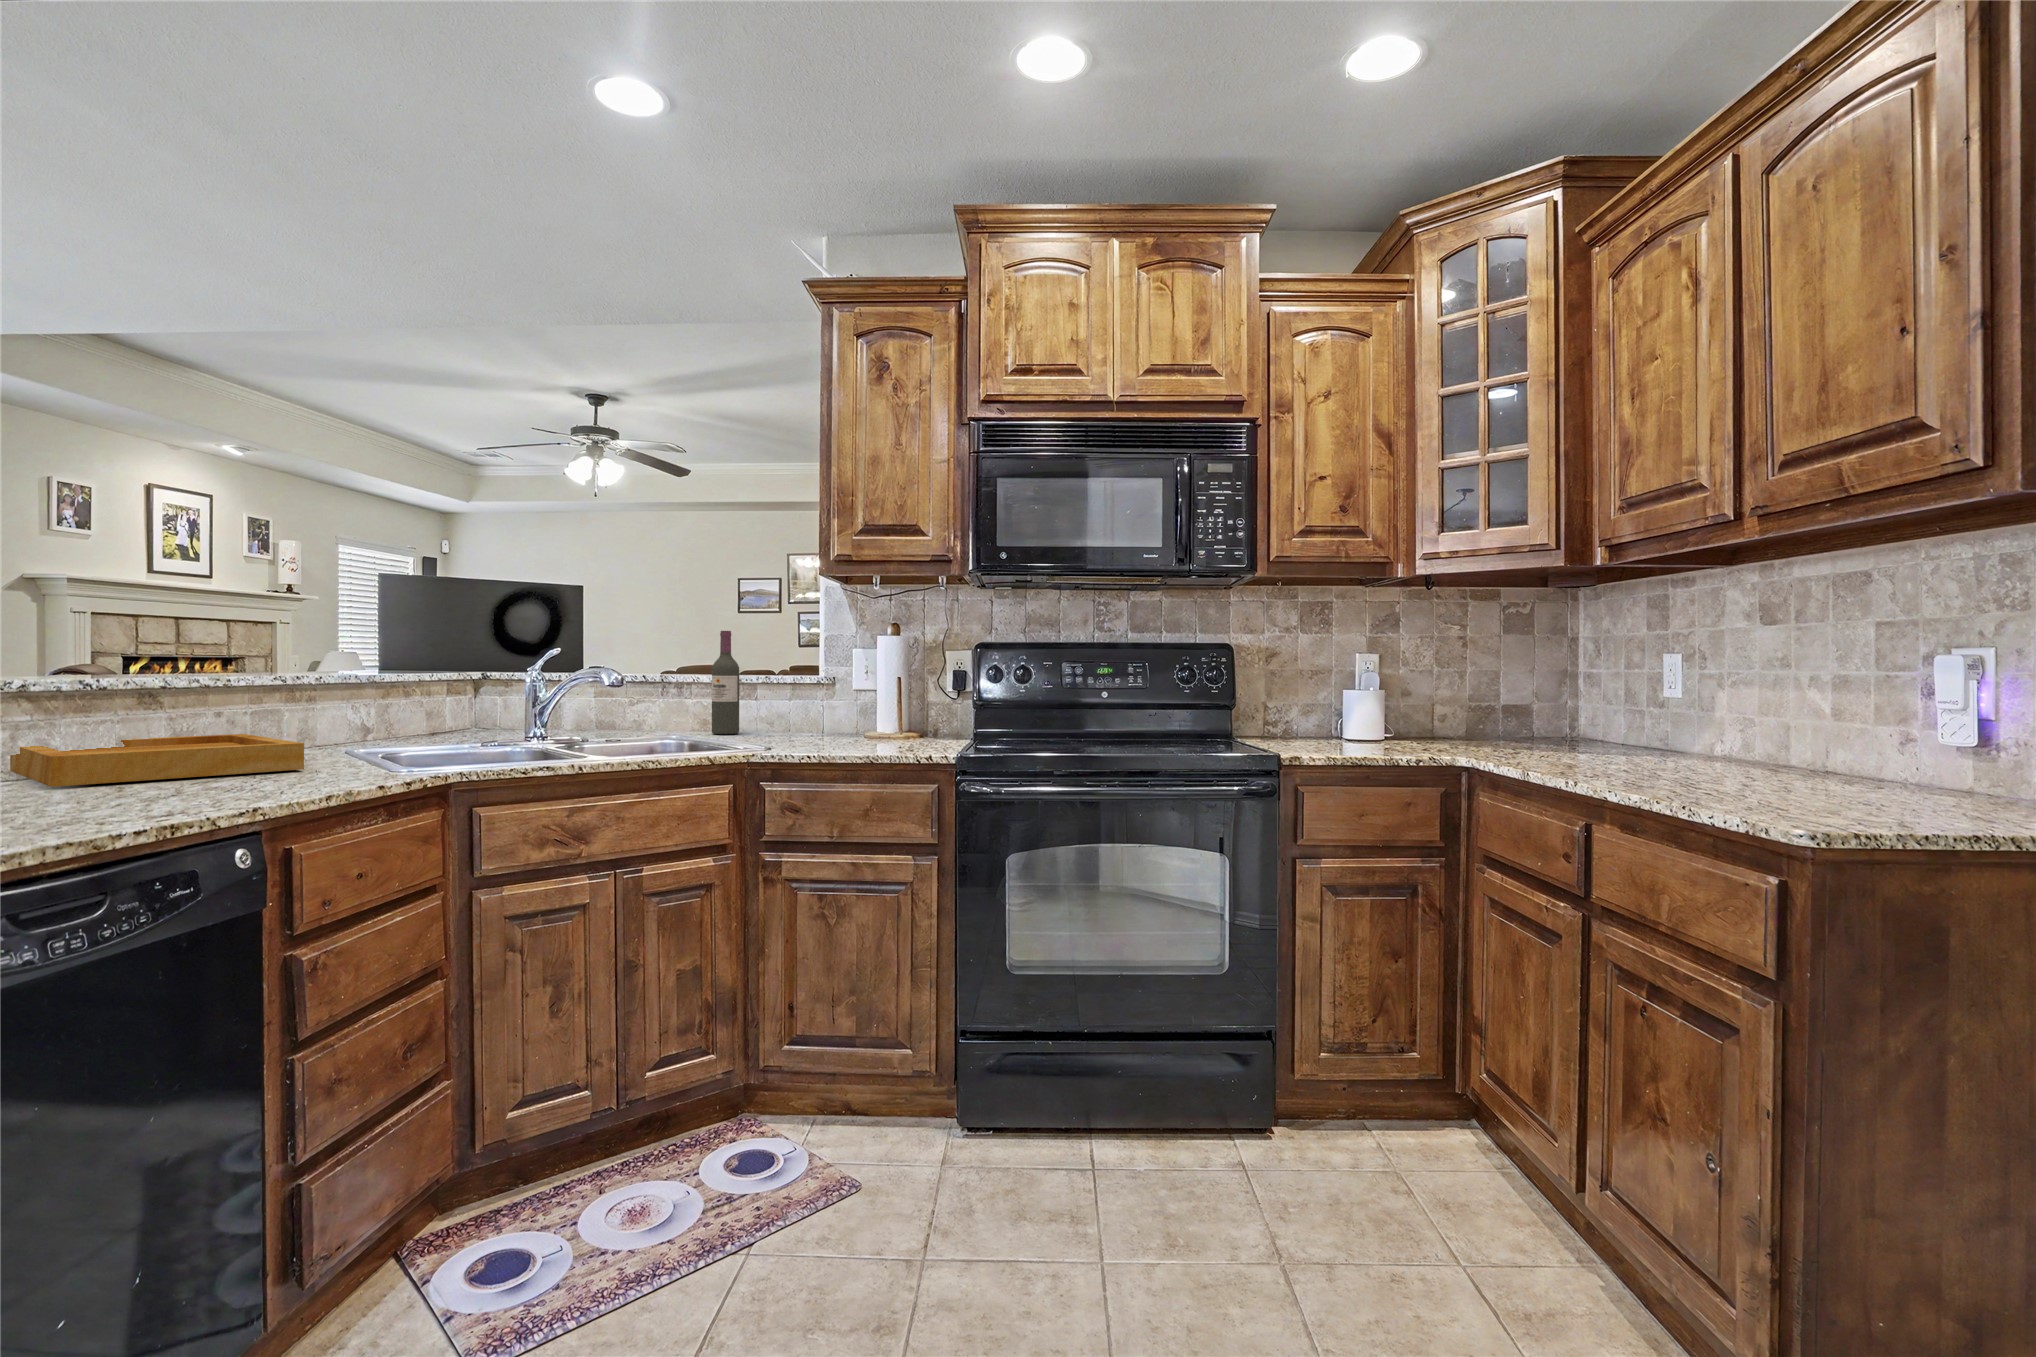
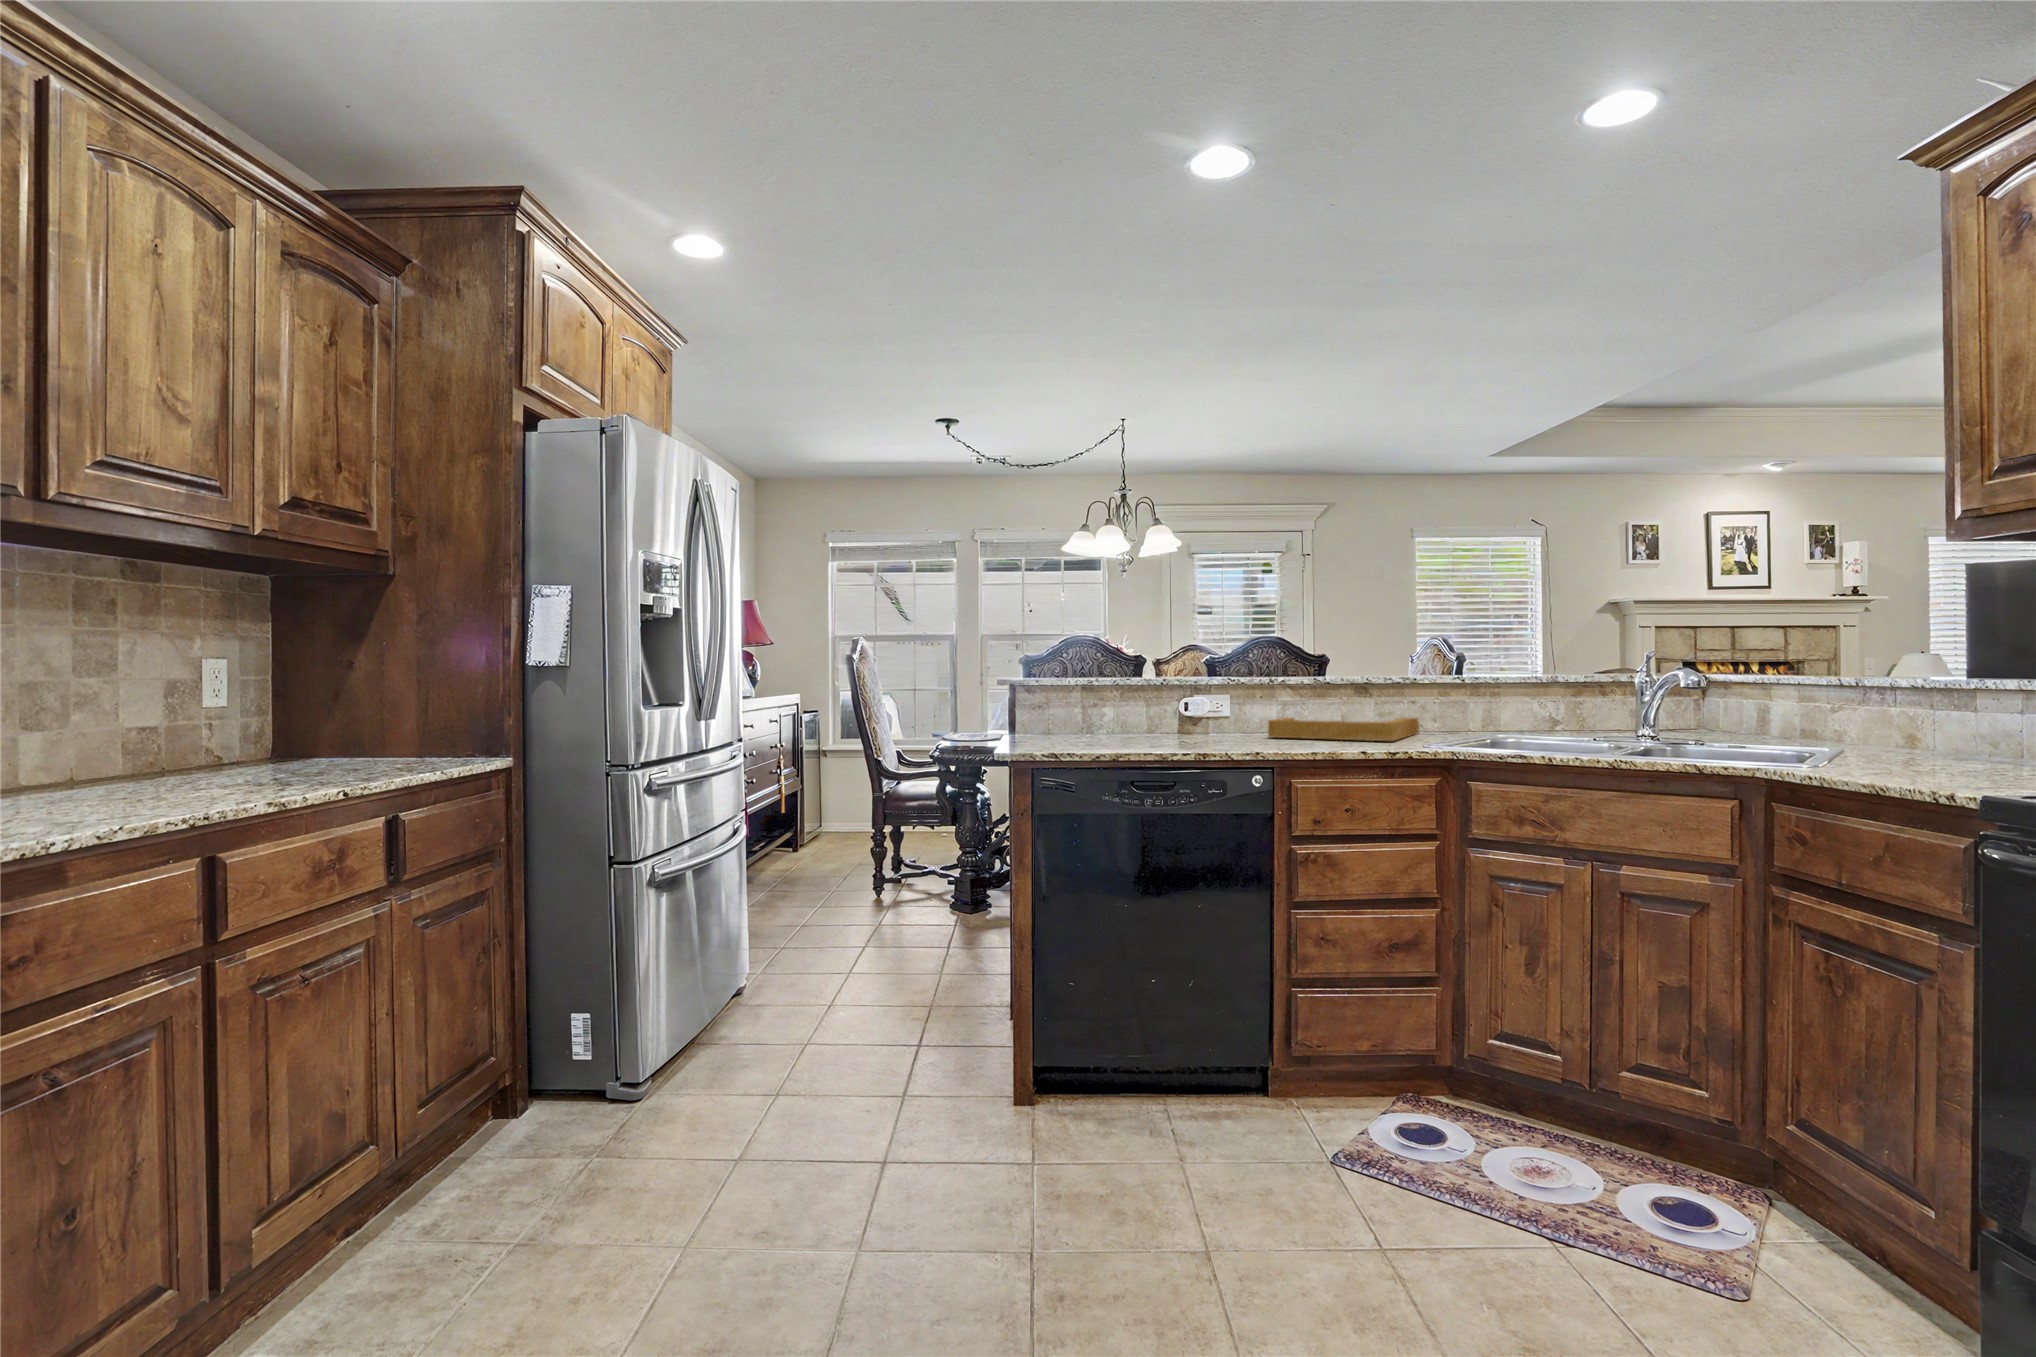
wine bottle: present [712,631,739,734] -> none [1886,622,1931,753]

